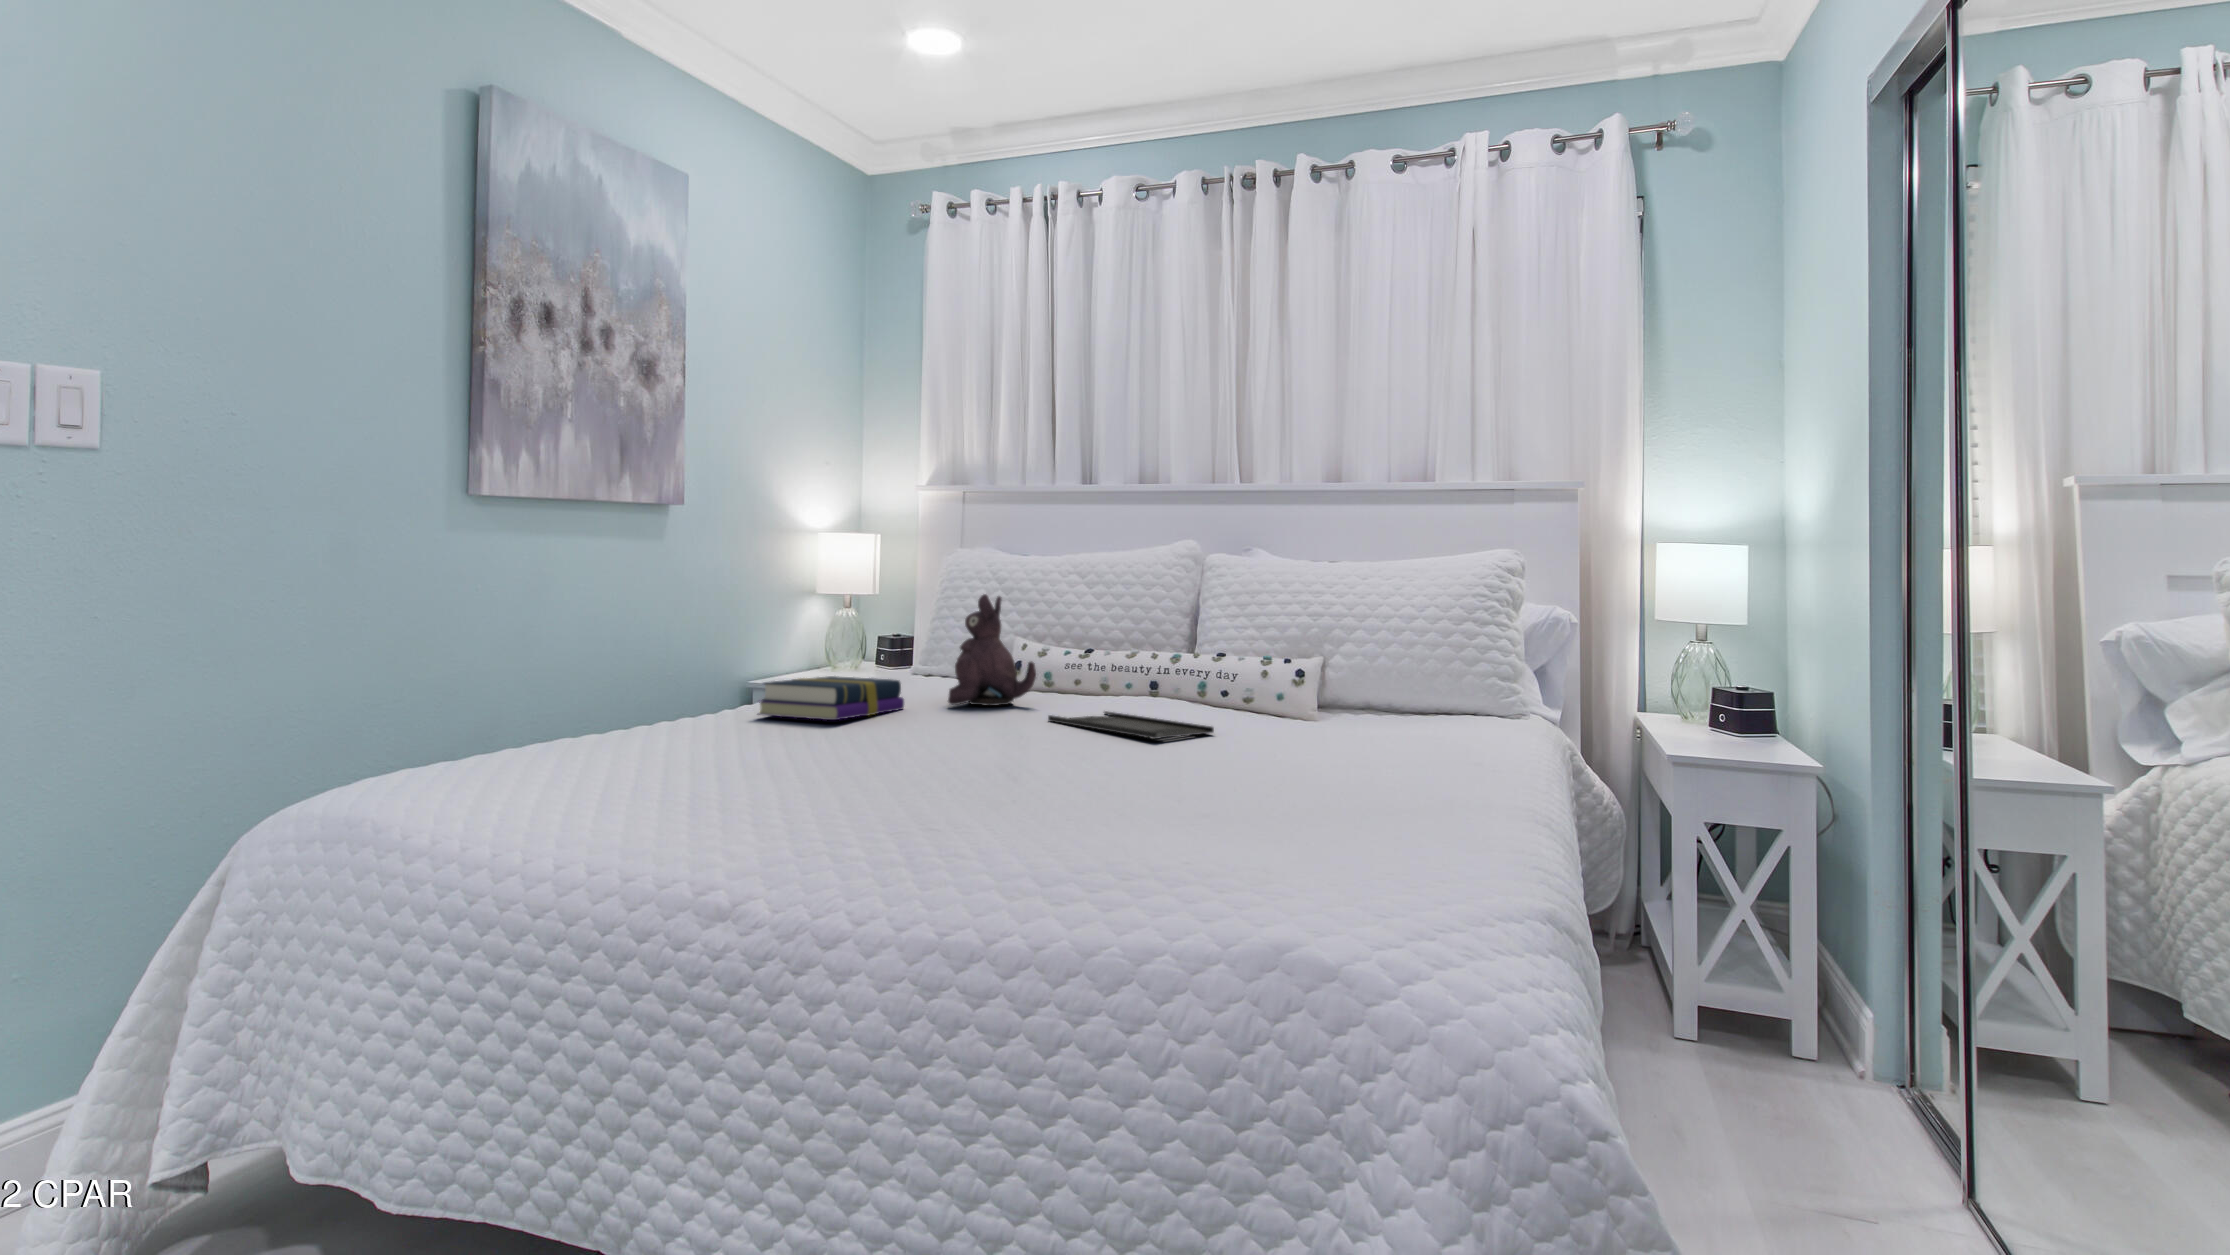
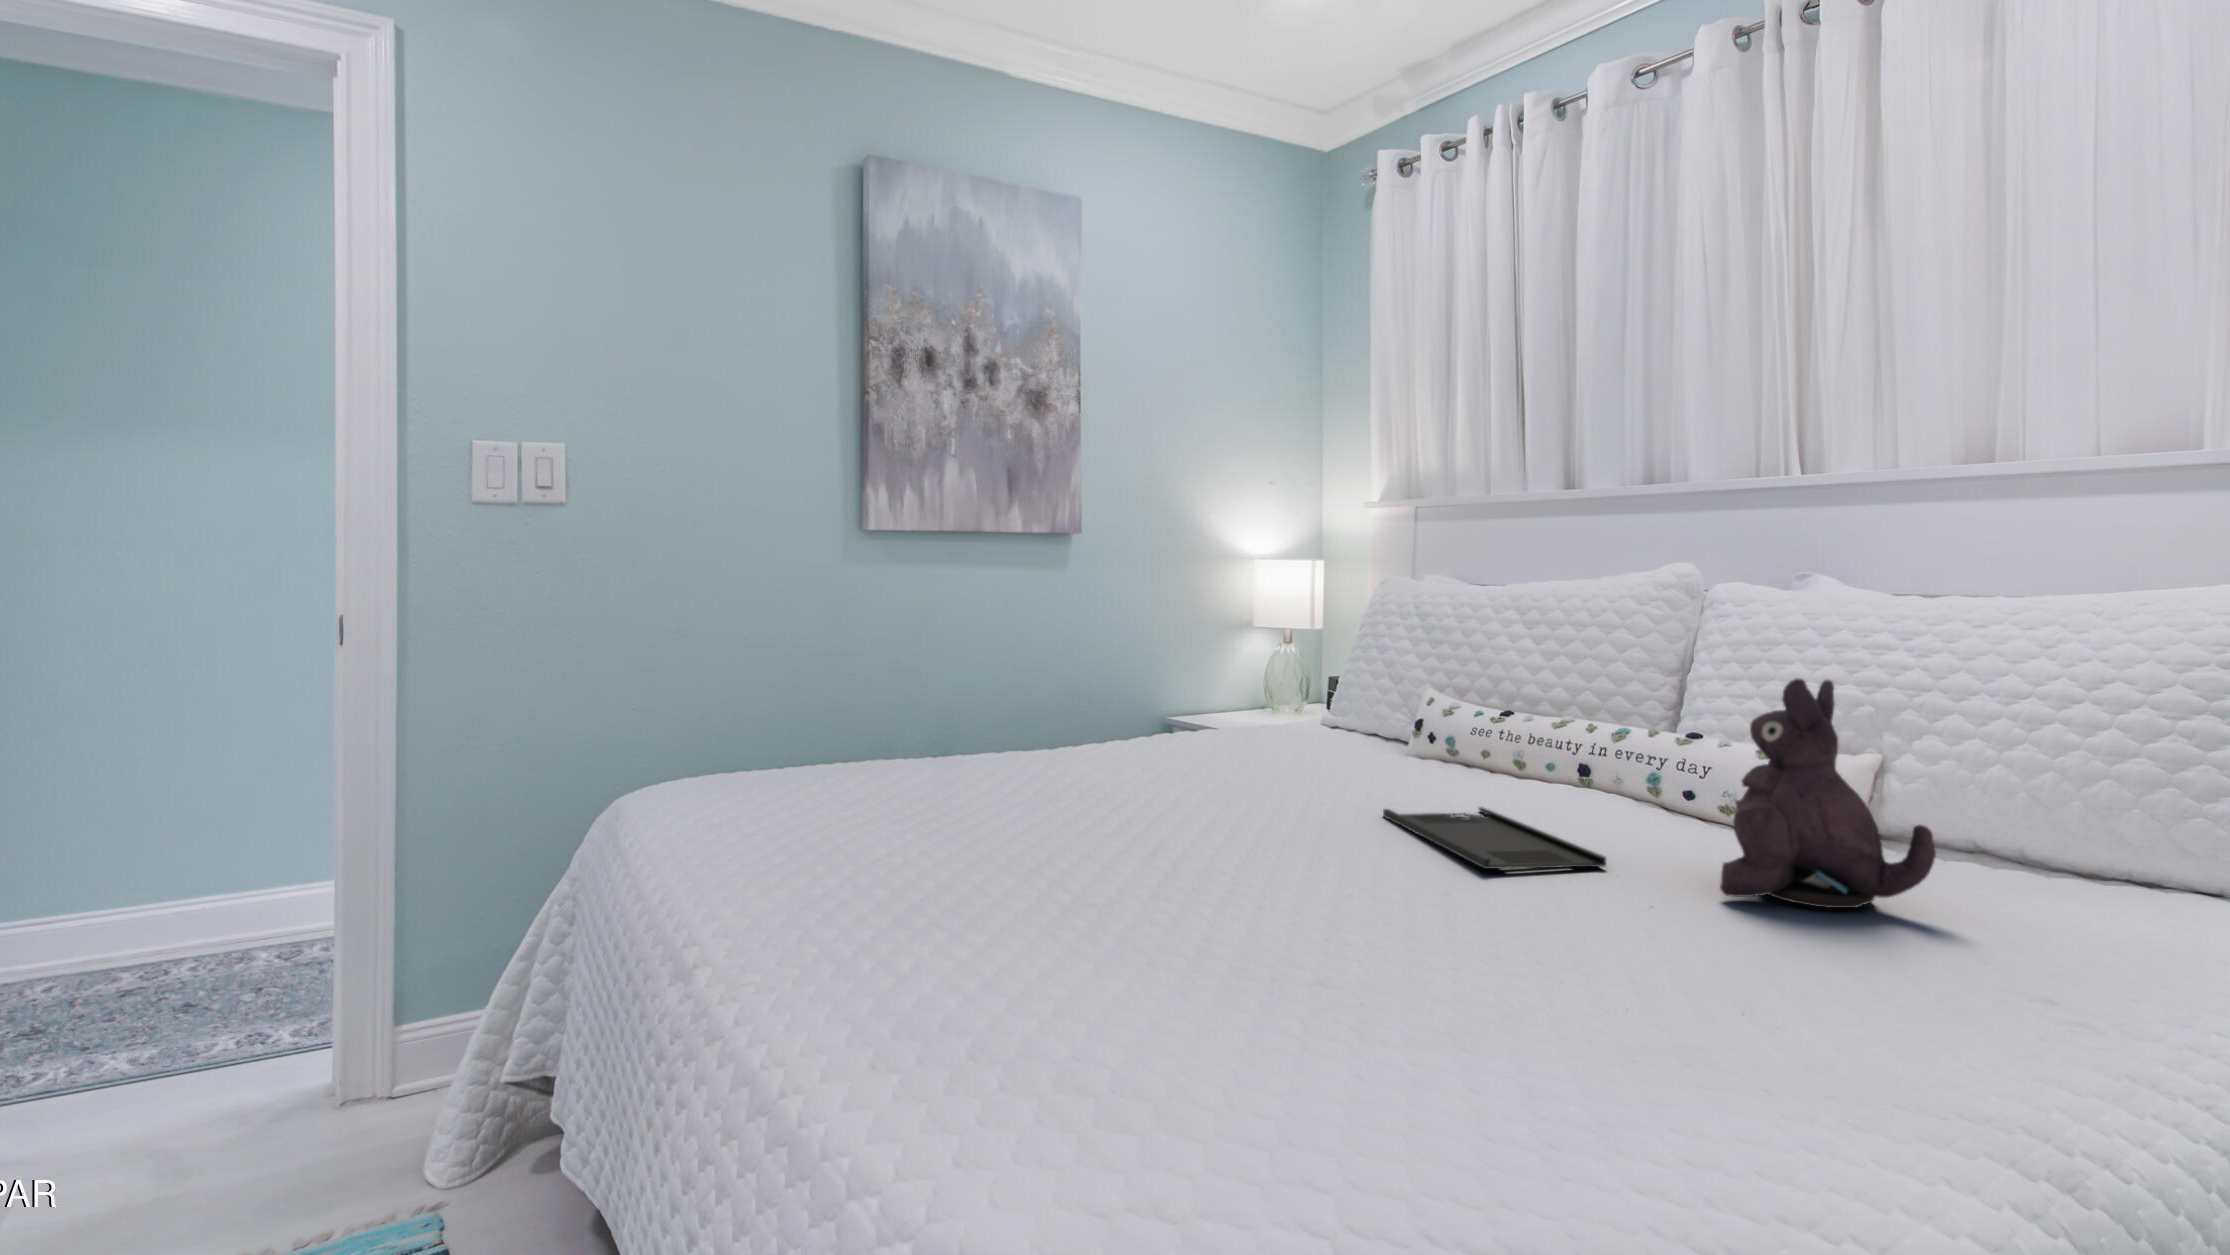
plush toy: present [948,594,1036,706] -> present [1720,679,1936,908]
book: present [758,676,904,720] -> none [1052,733,1229,793]

